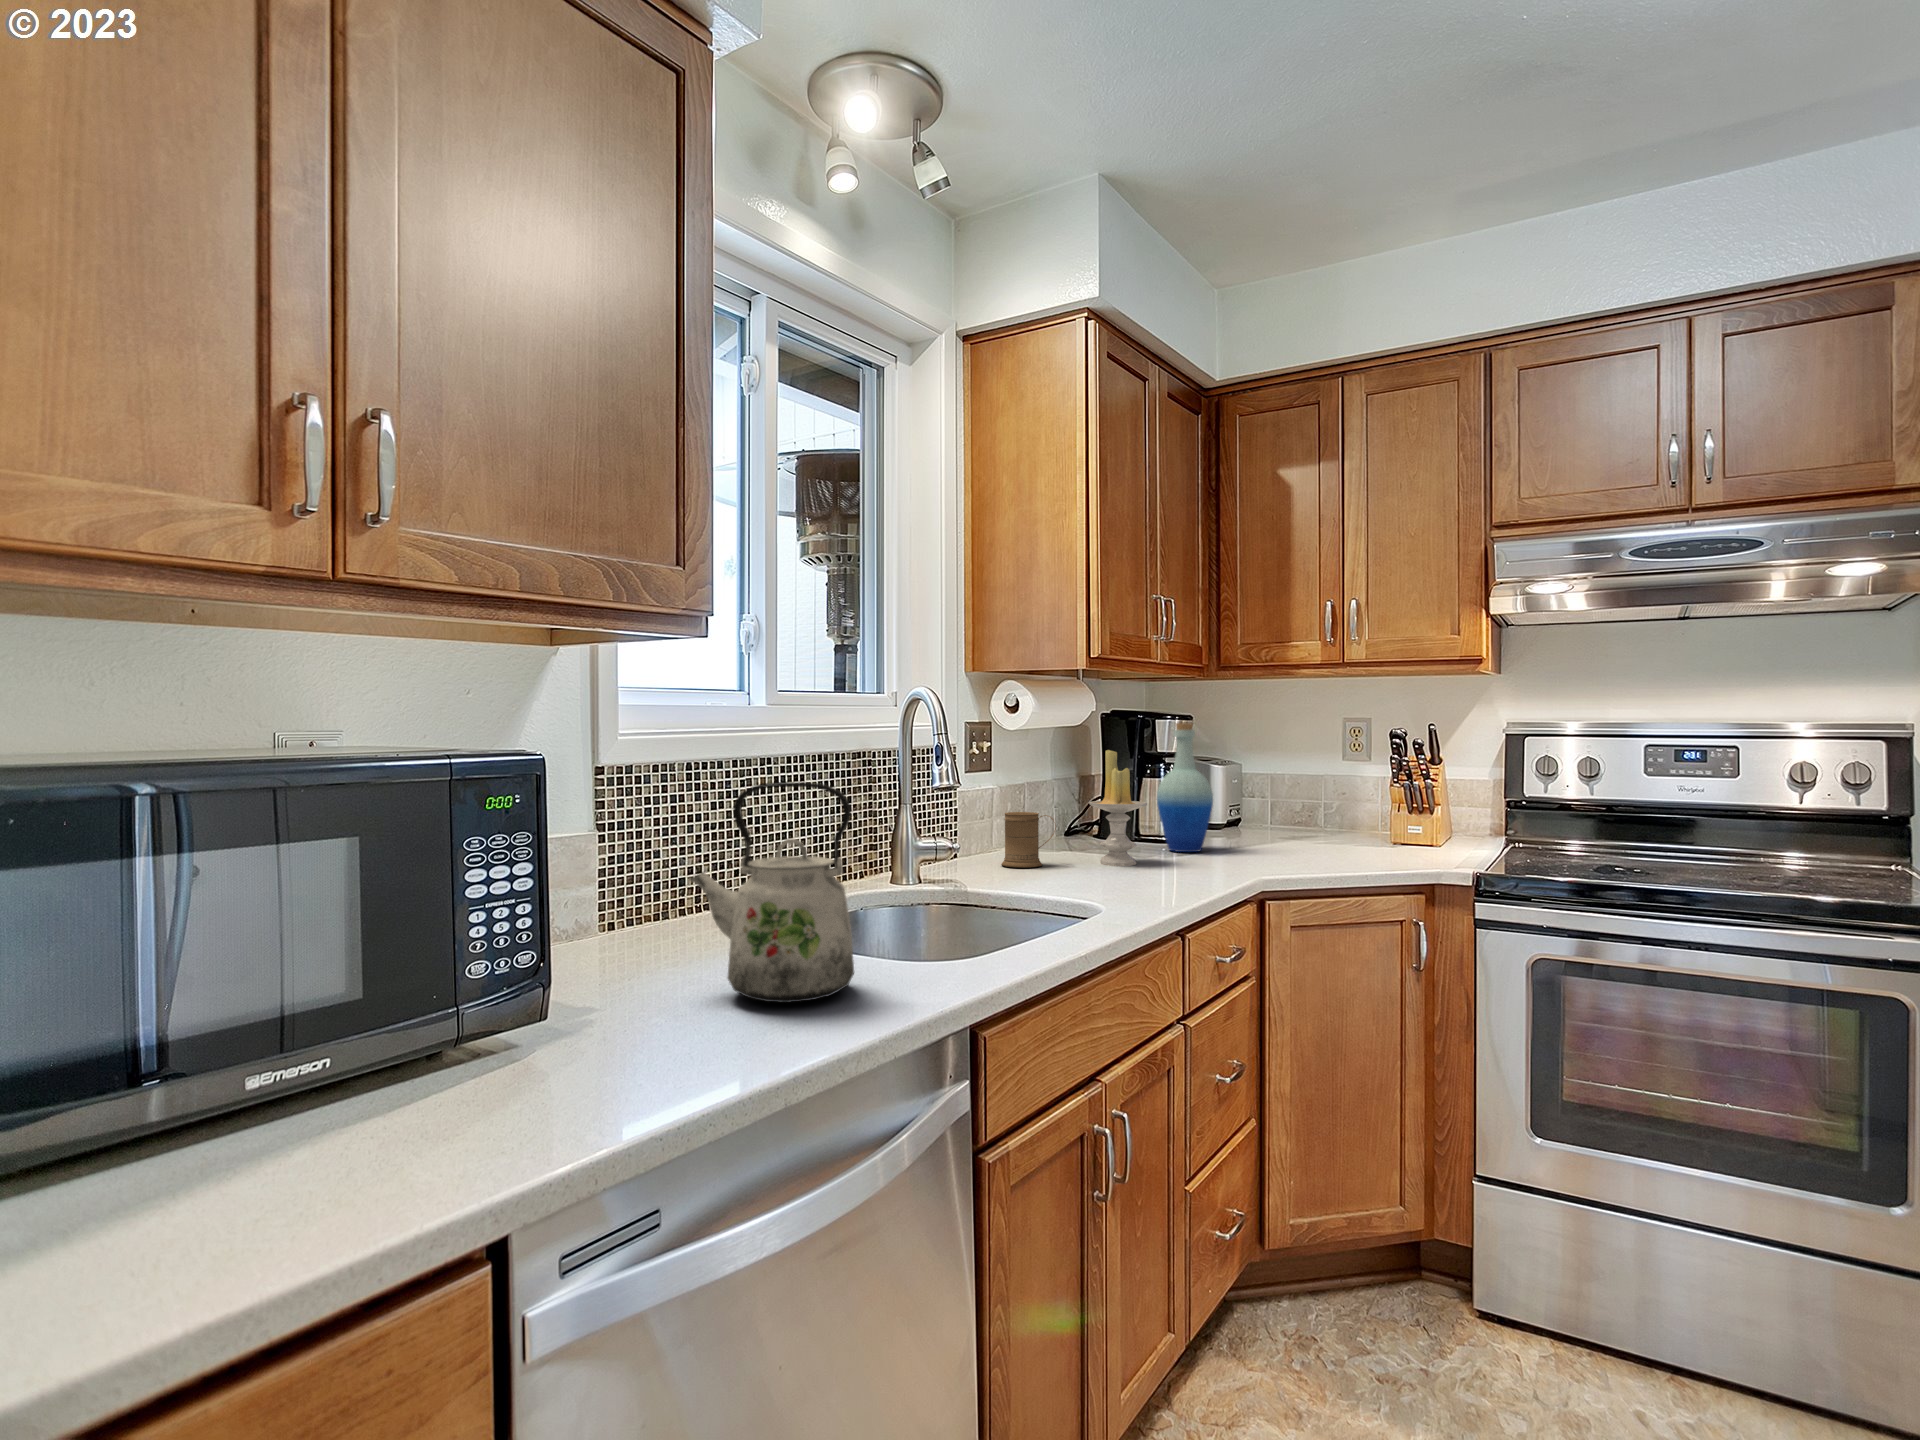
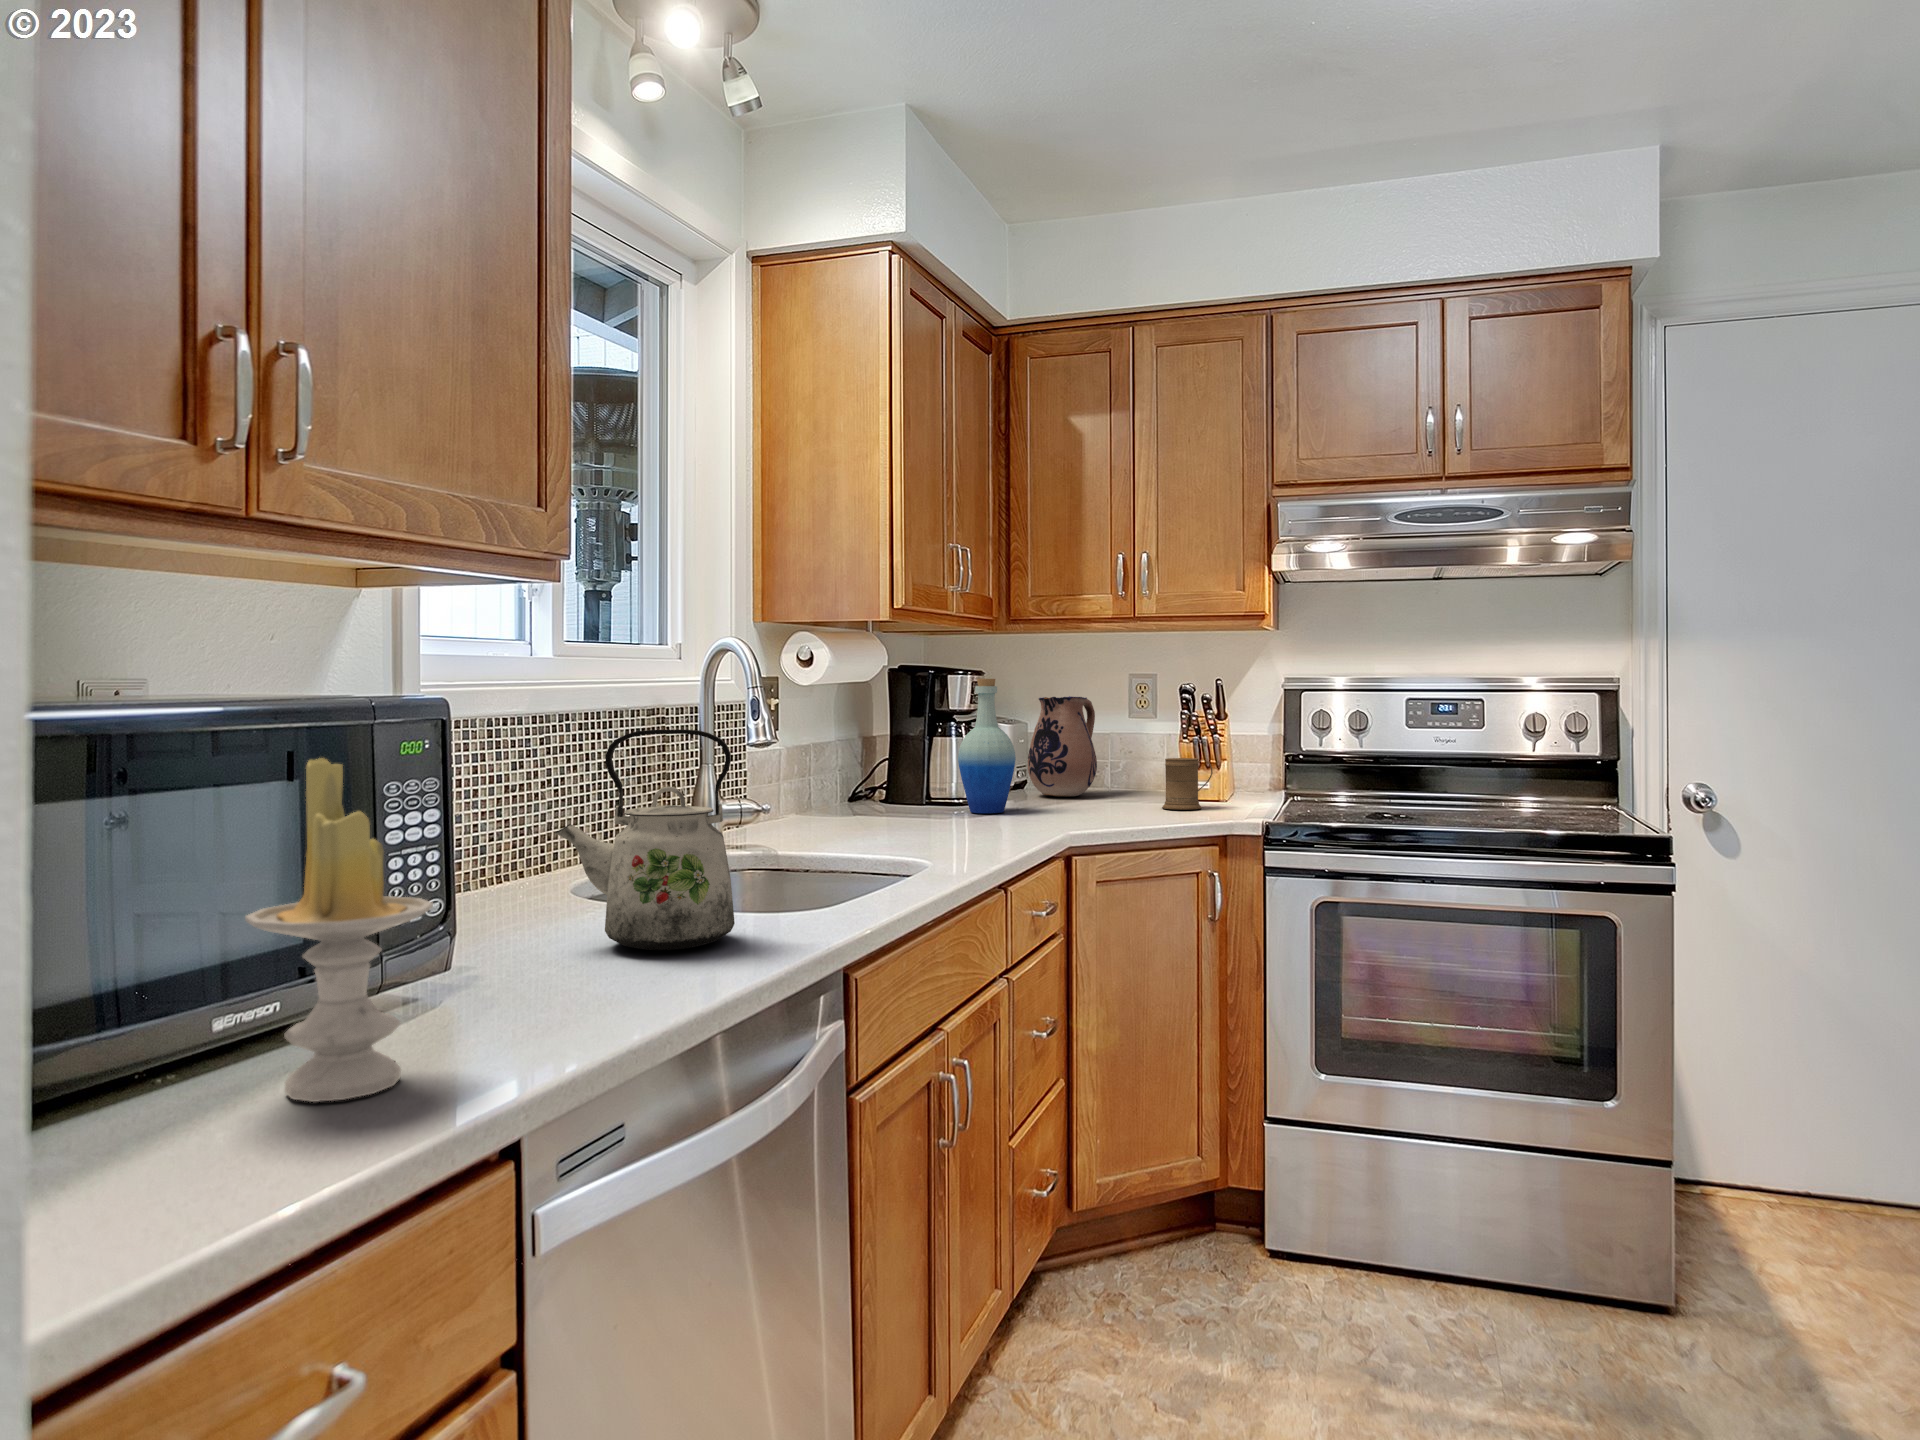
ceramic pitcher: none [1233,739,1302,836] -> present [1028,696,1097,796]
candle: present [1089,750,1147,866] -> present [245,758,433,1102]
mug: present [1001,812,1056,867] -> present [1162,758,1213,810]

